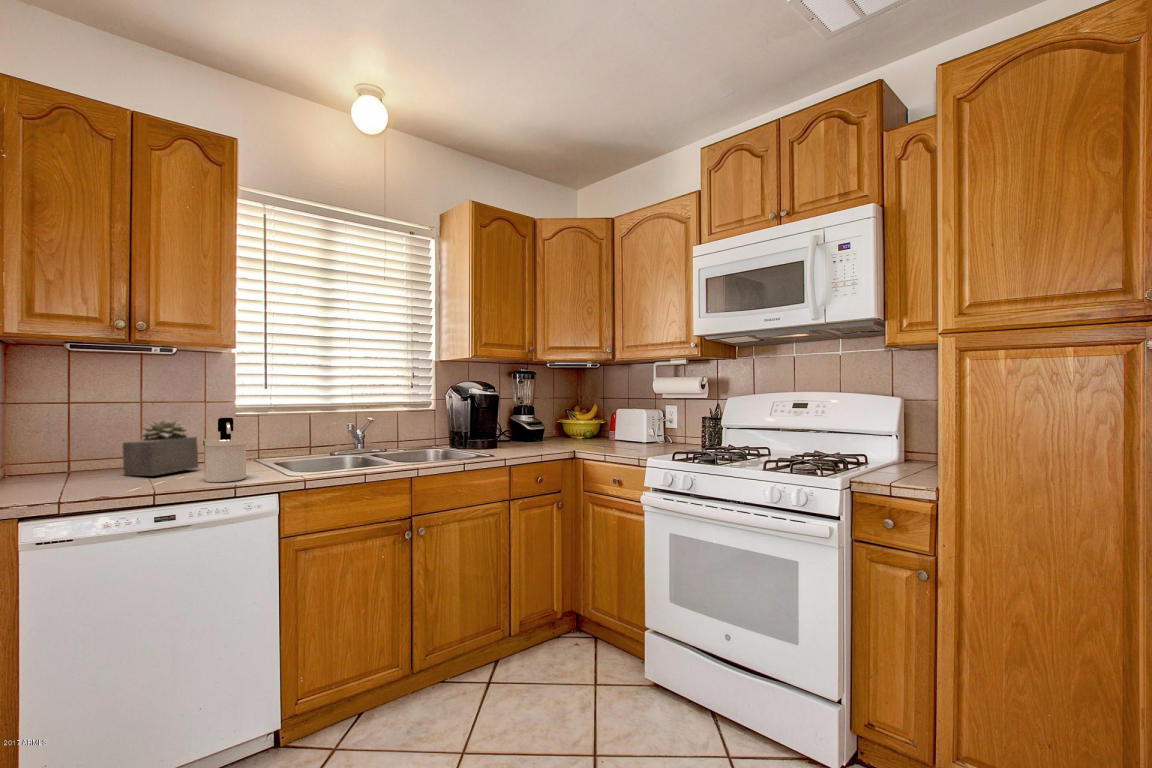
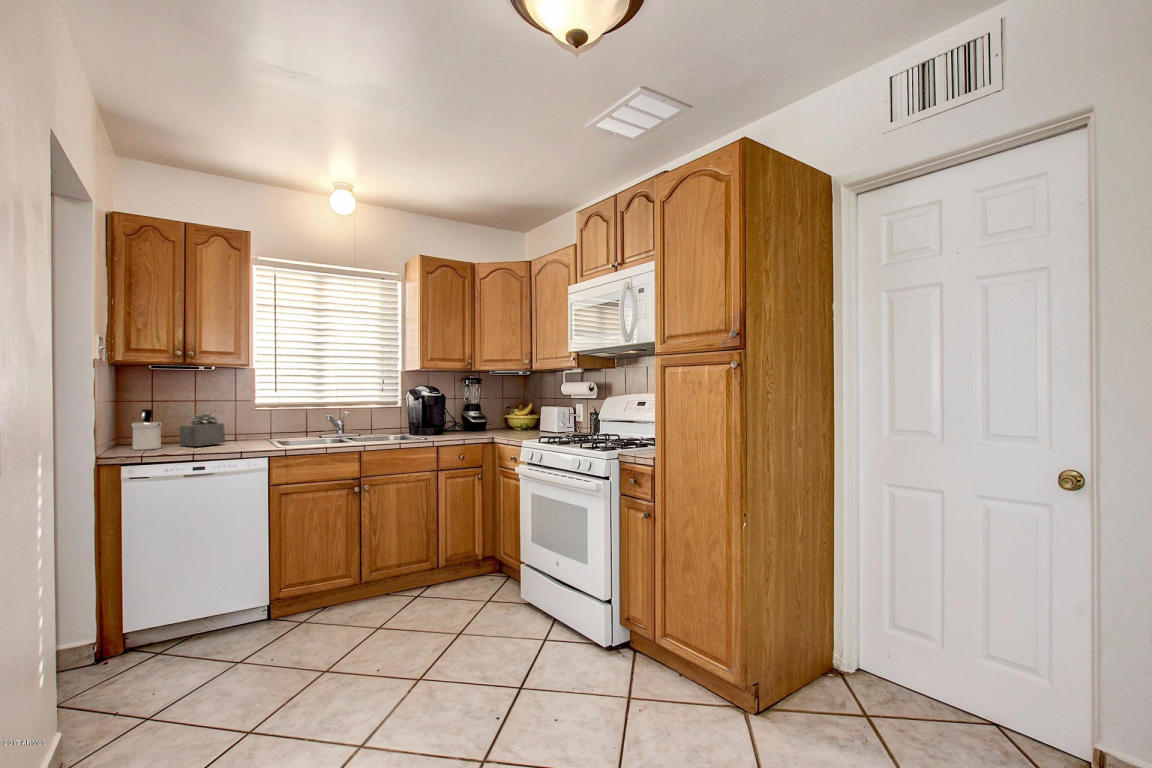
soap dispenser: present [203,418,248,482] -> present [132,409,162,450]

